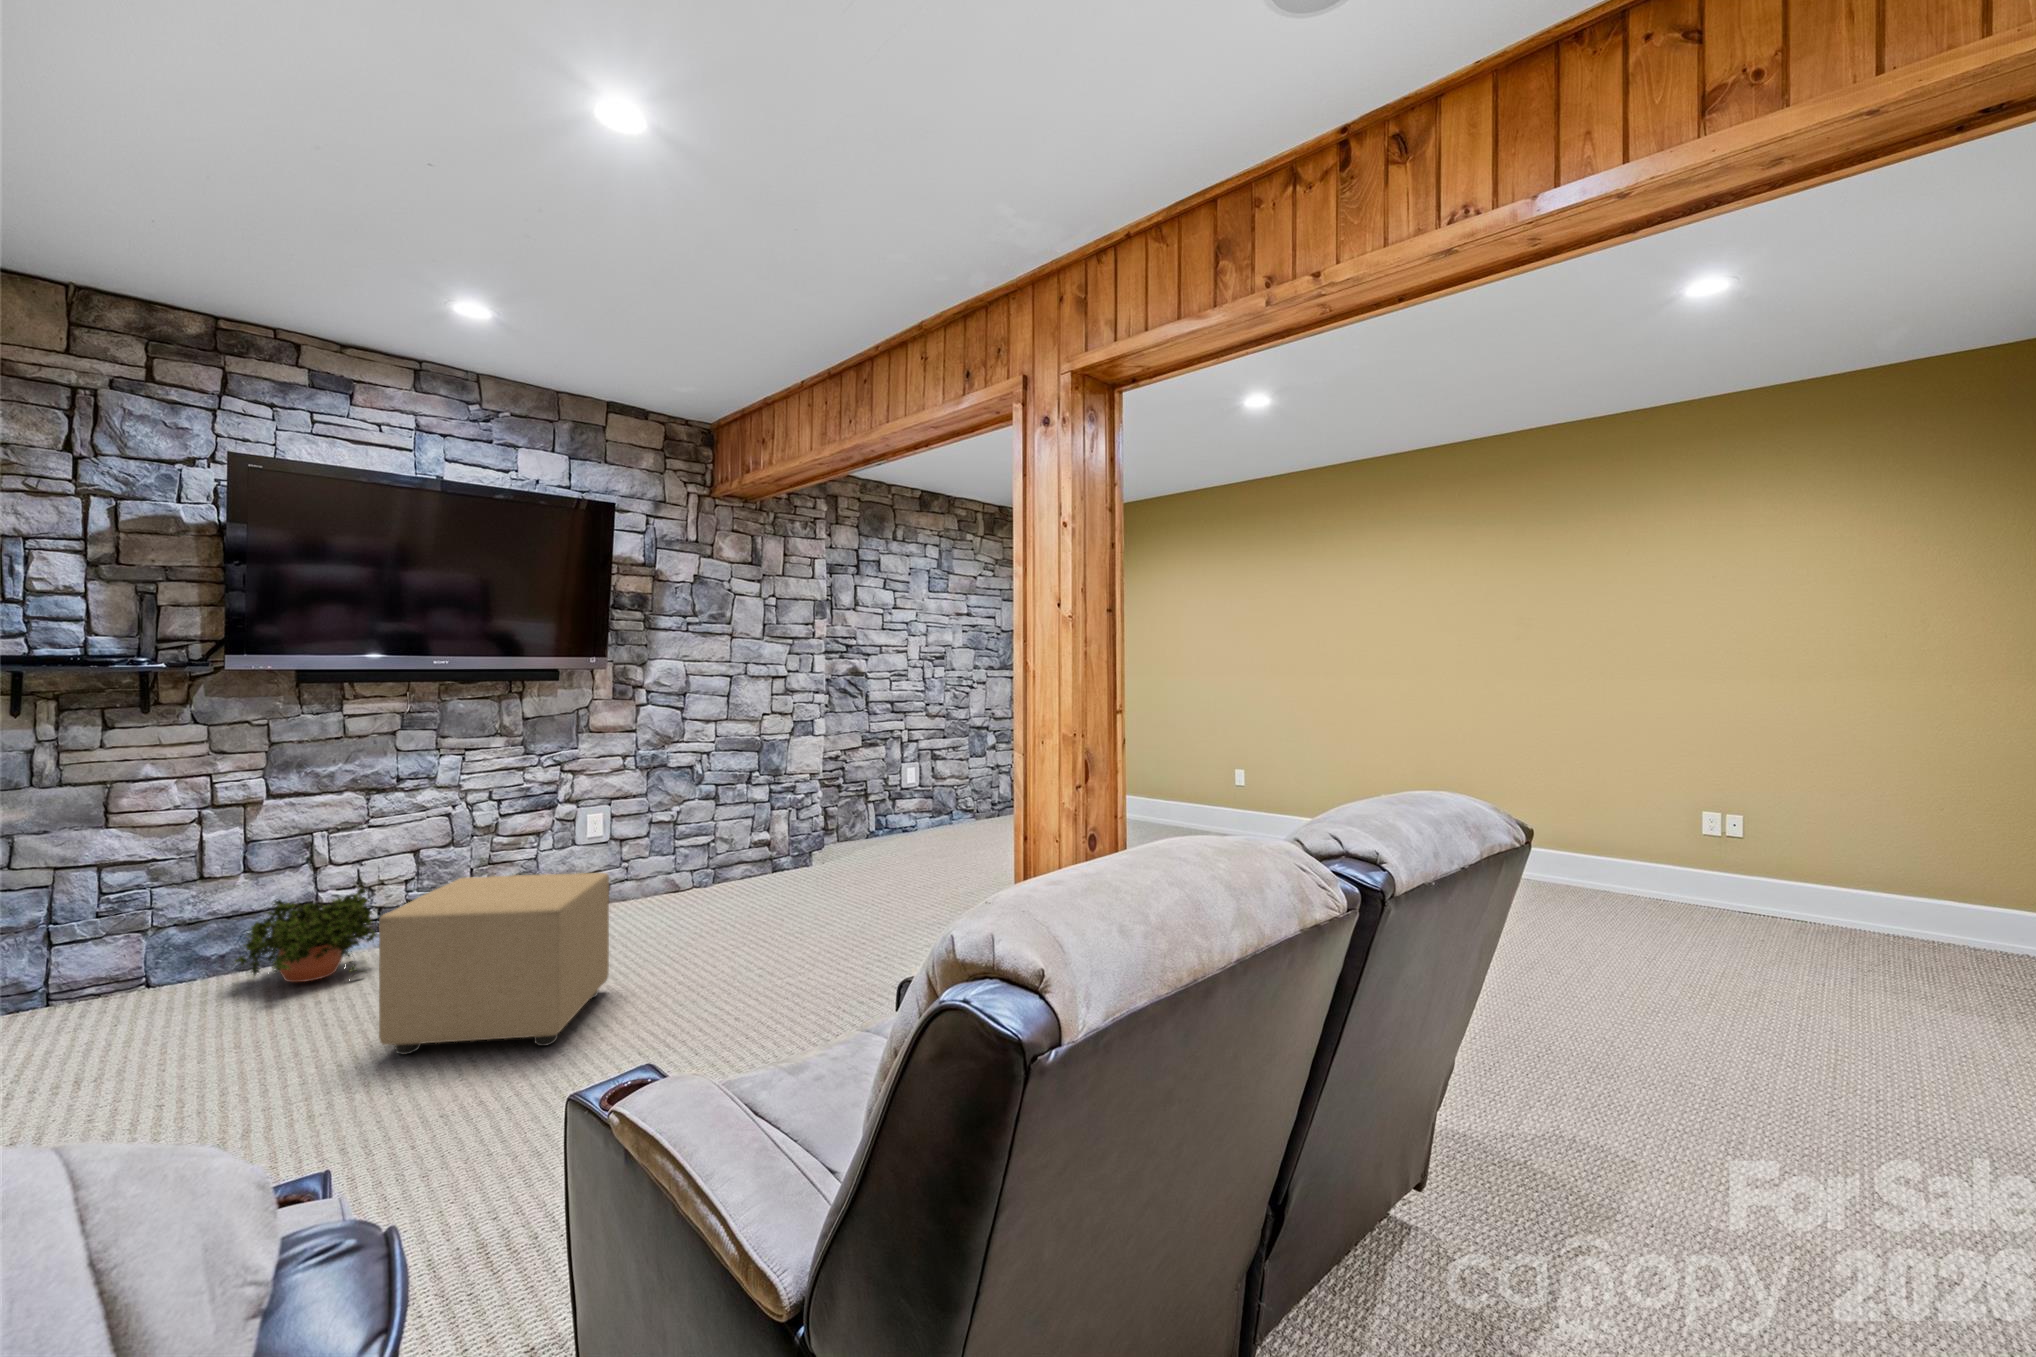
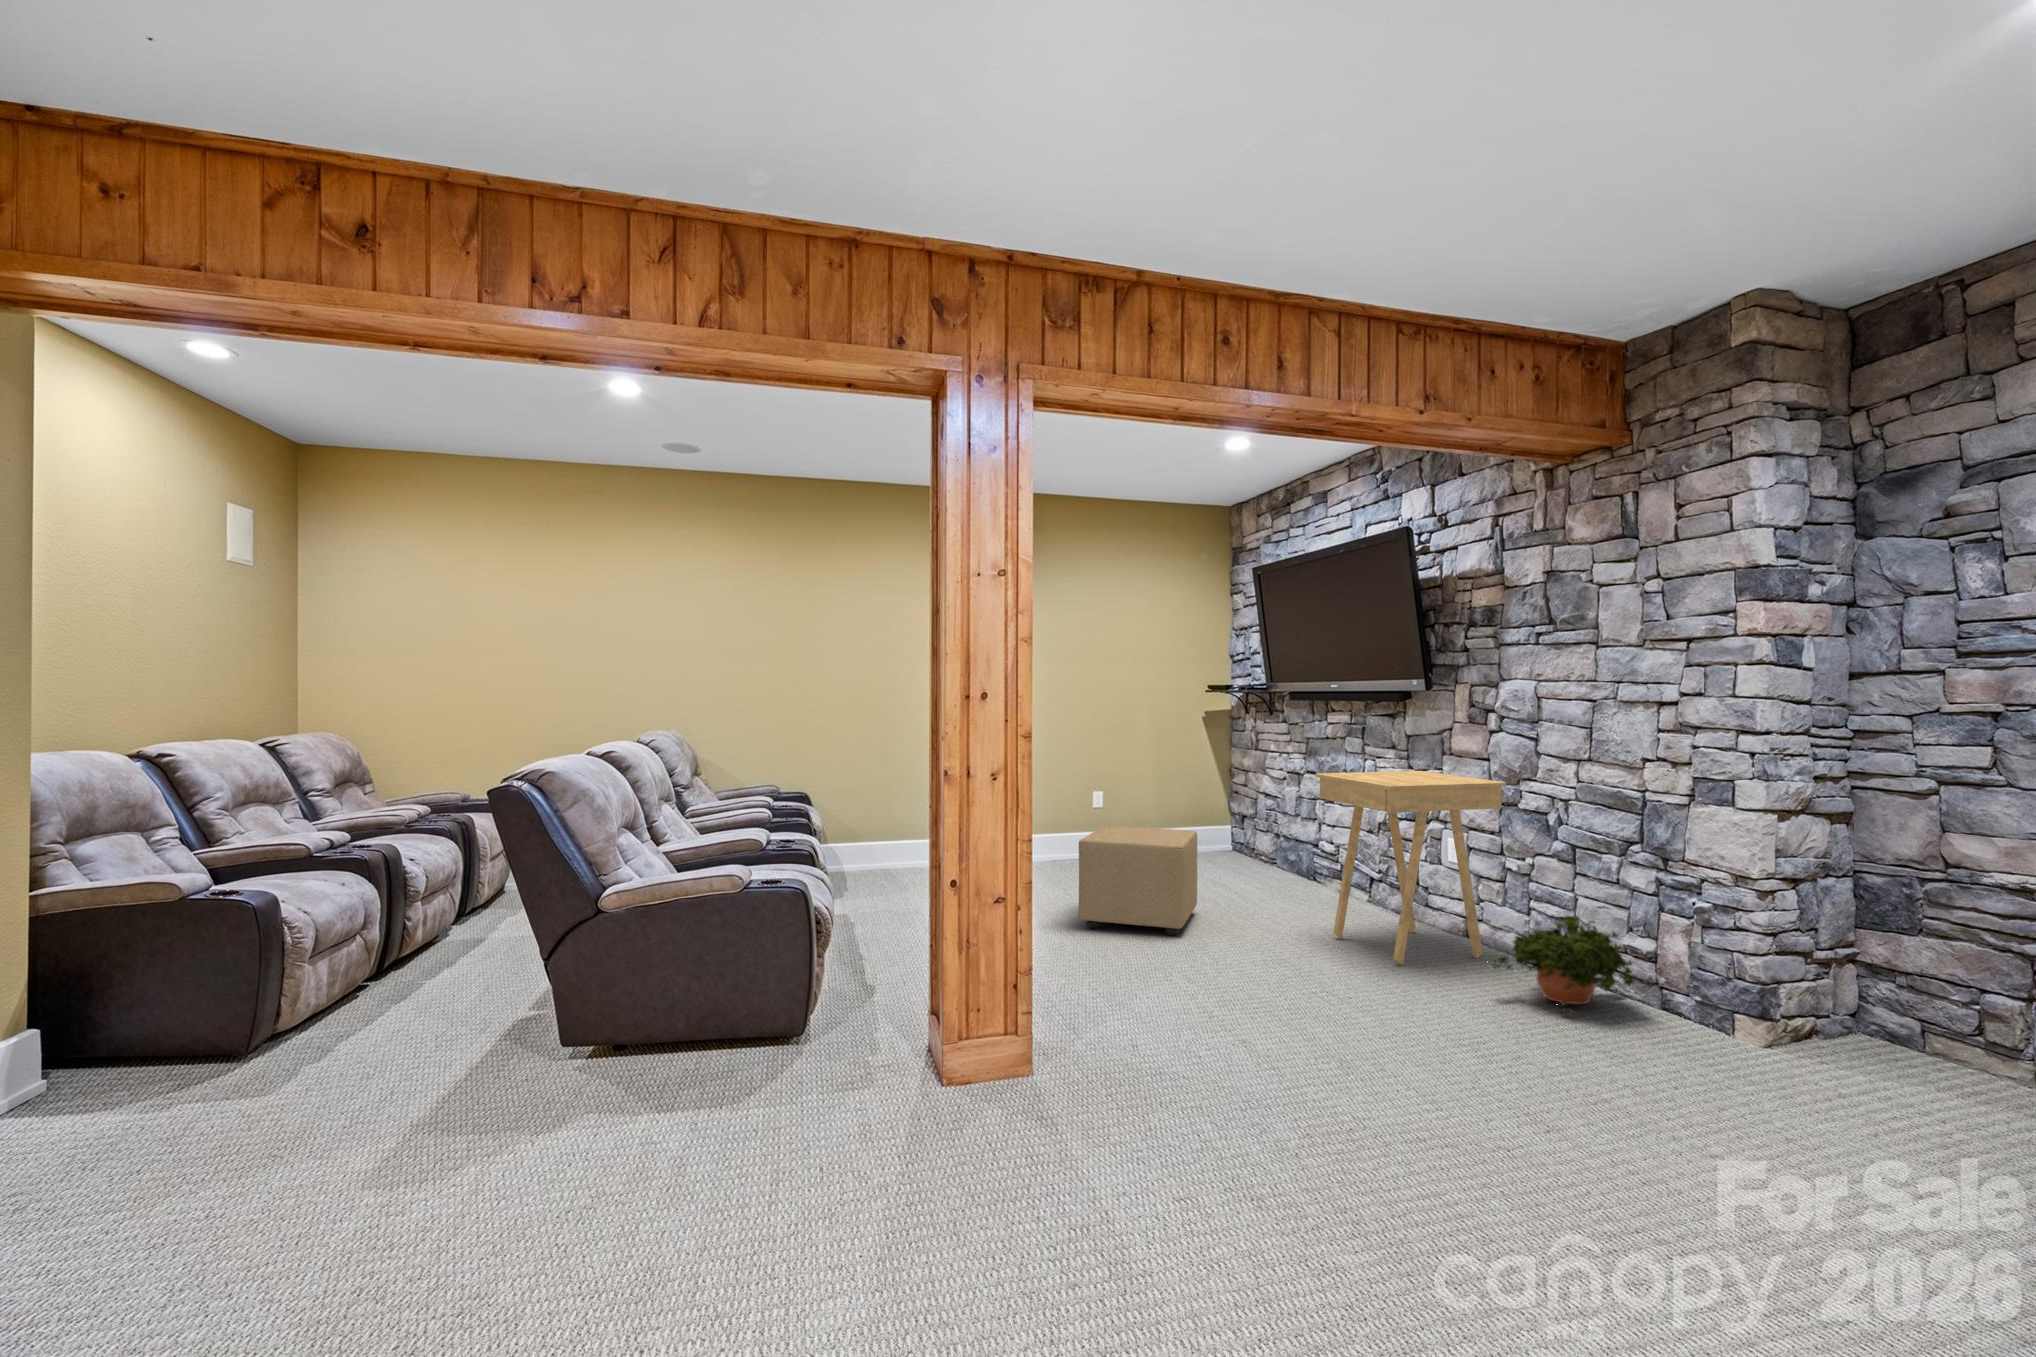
side table: none [561,746,724,933] -> present [1316,771,1506,965]
potted plant: present [235,887,377,982] -> present [1491,915,1636,1013]

